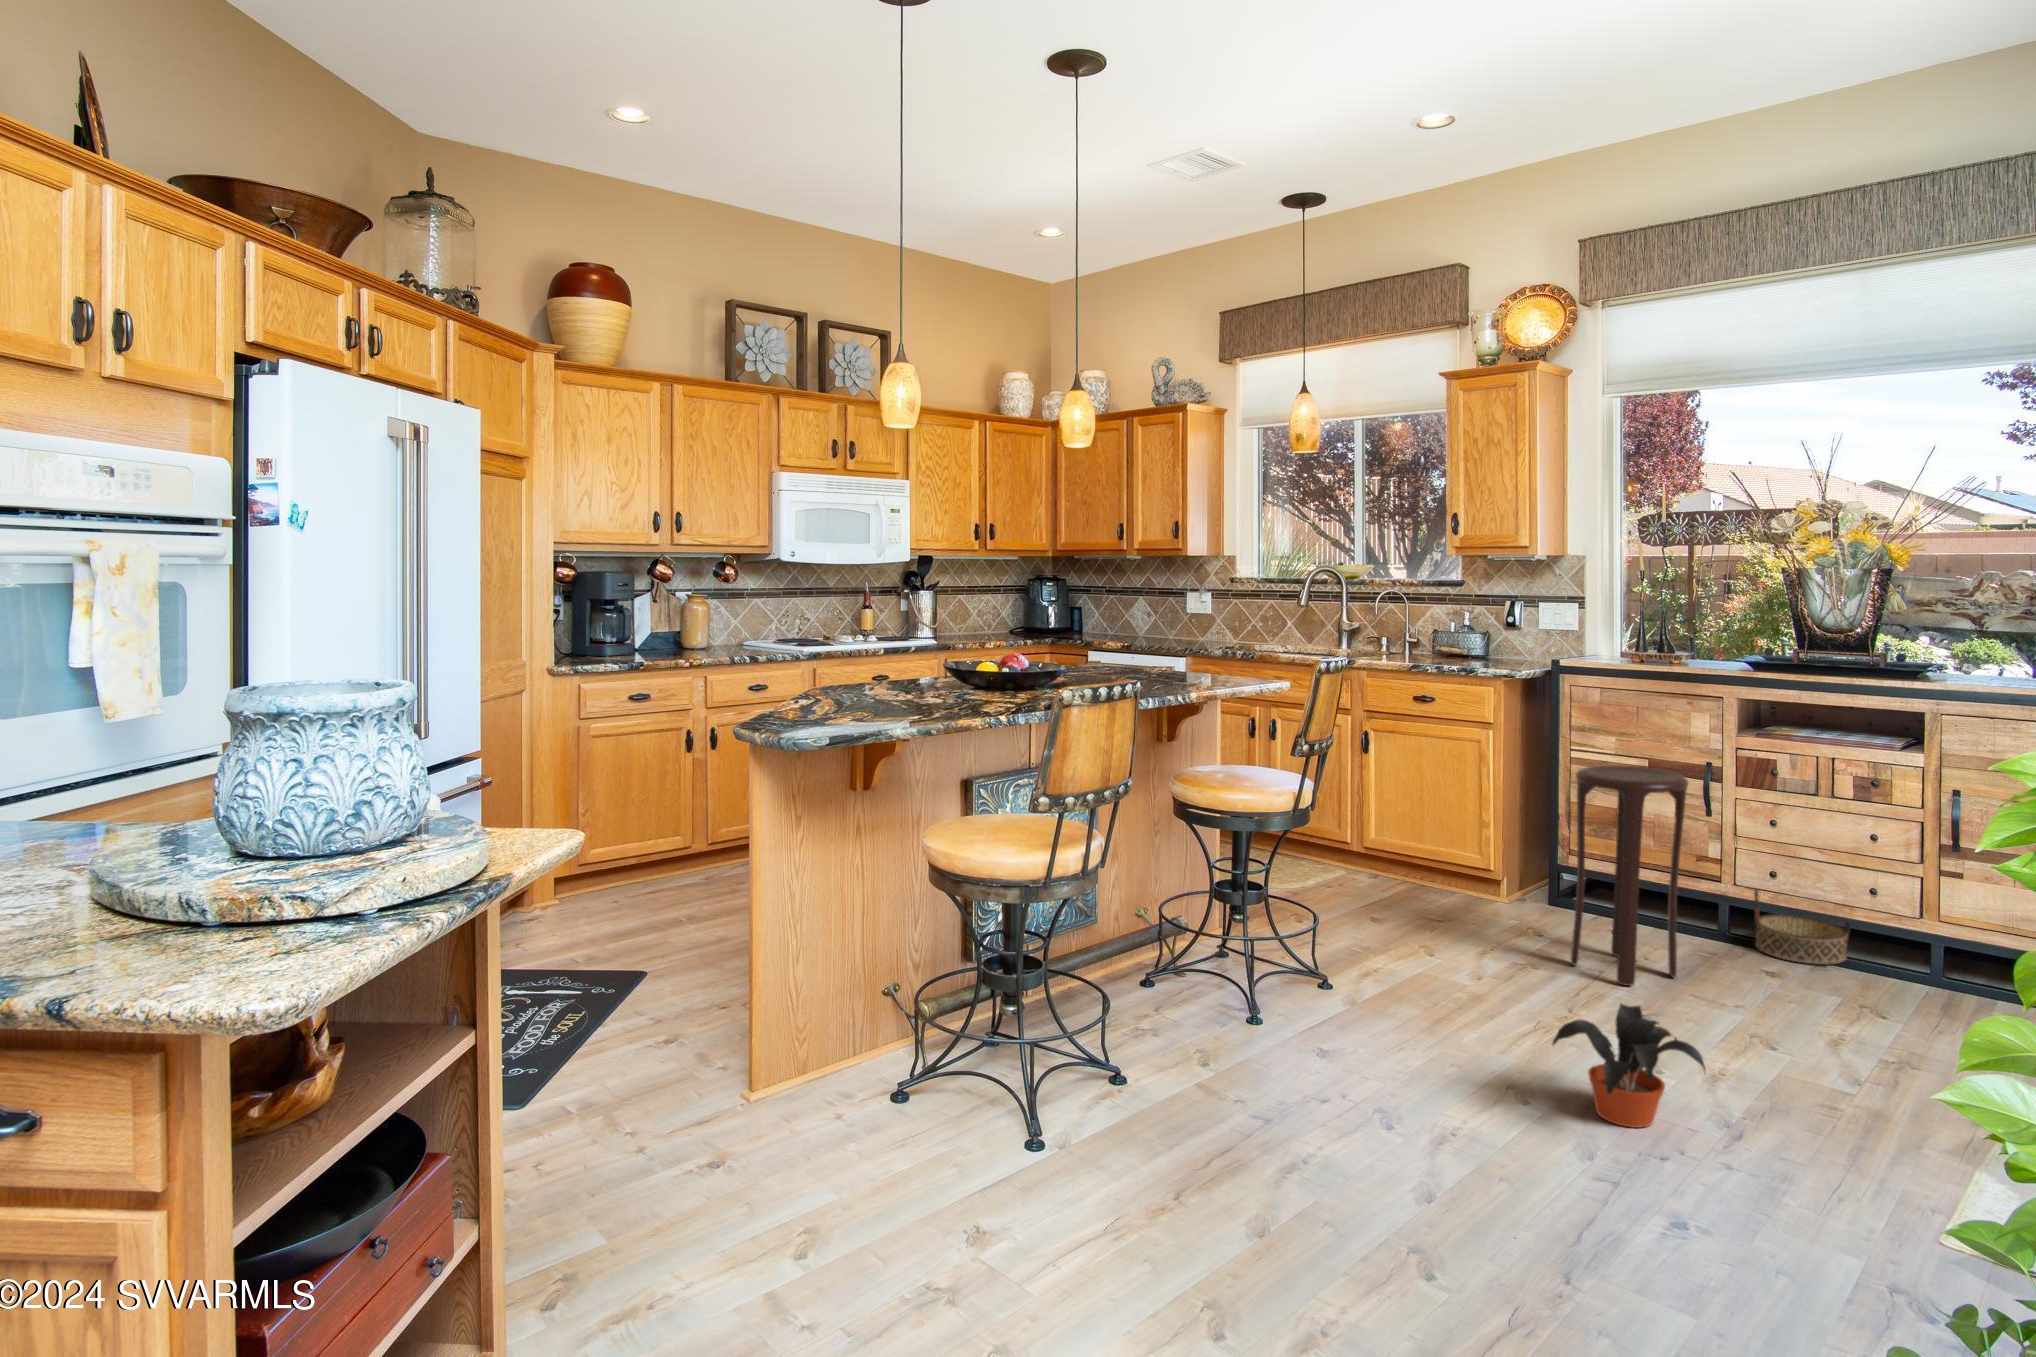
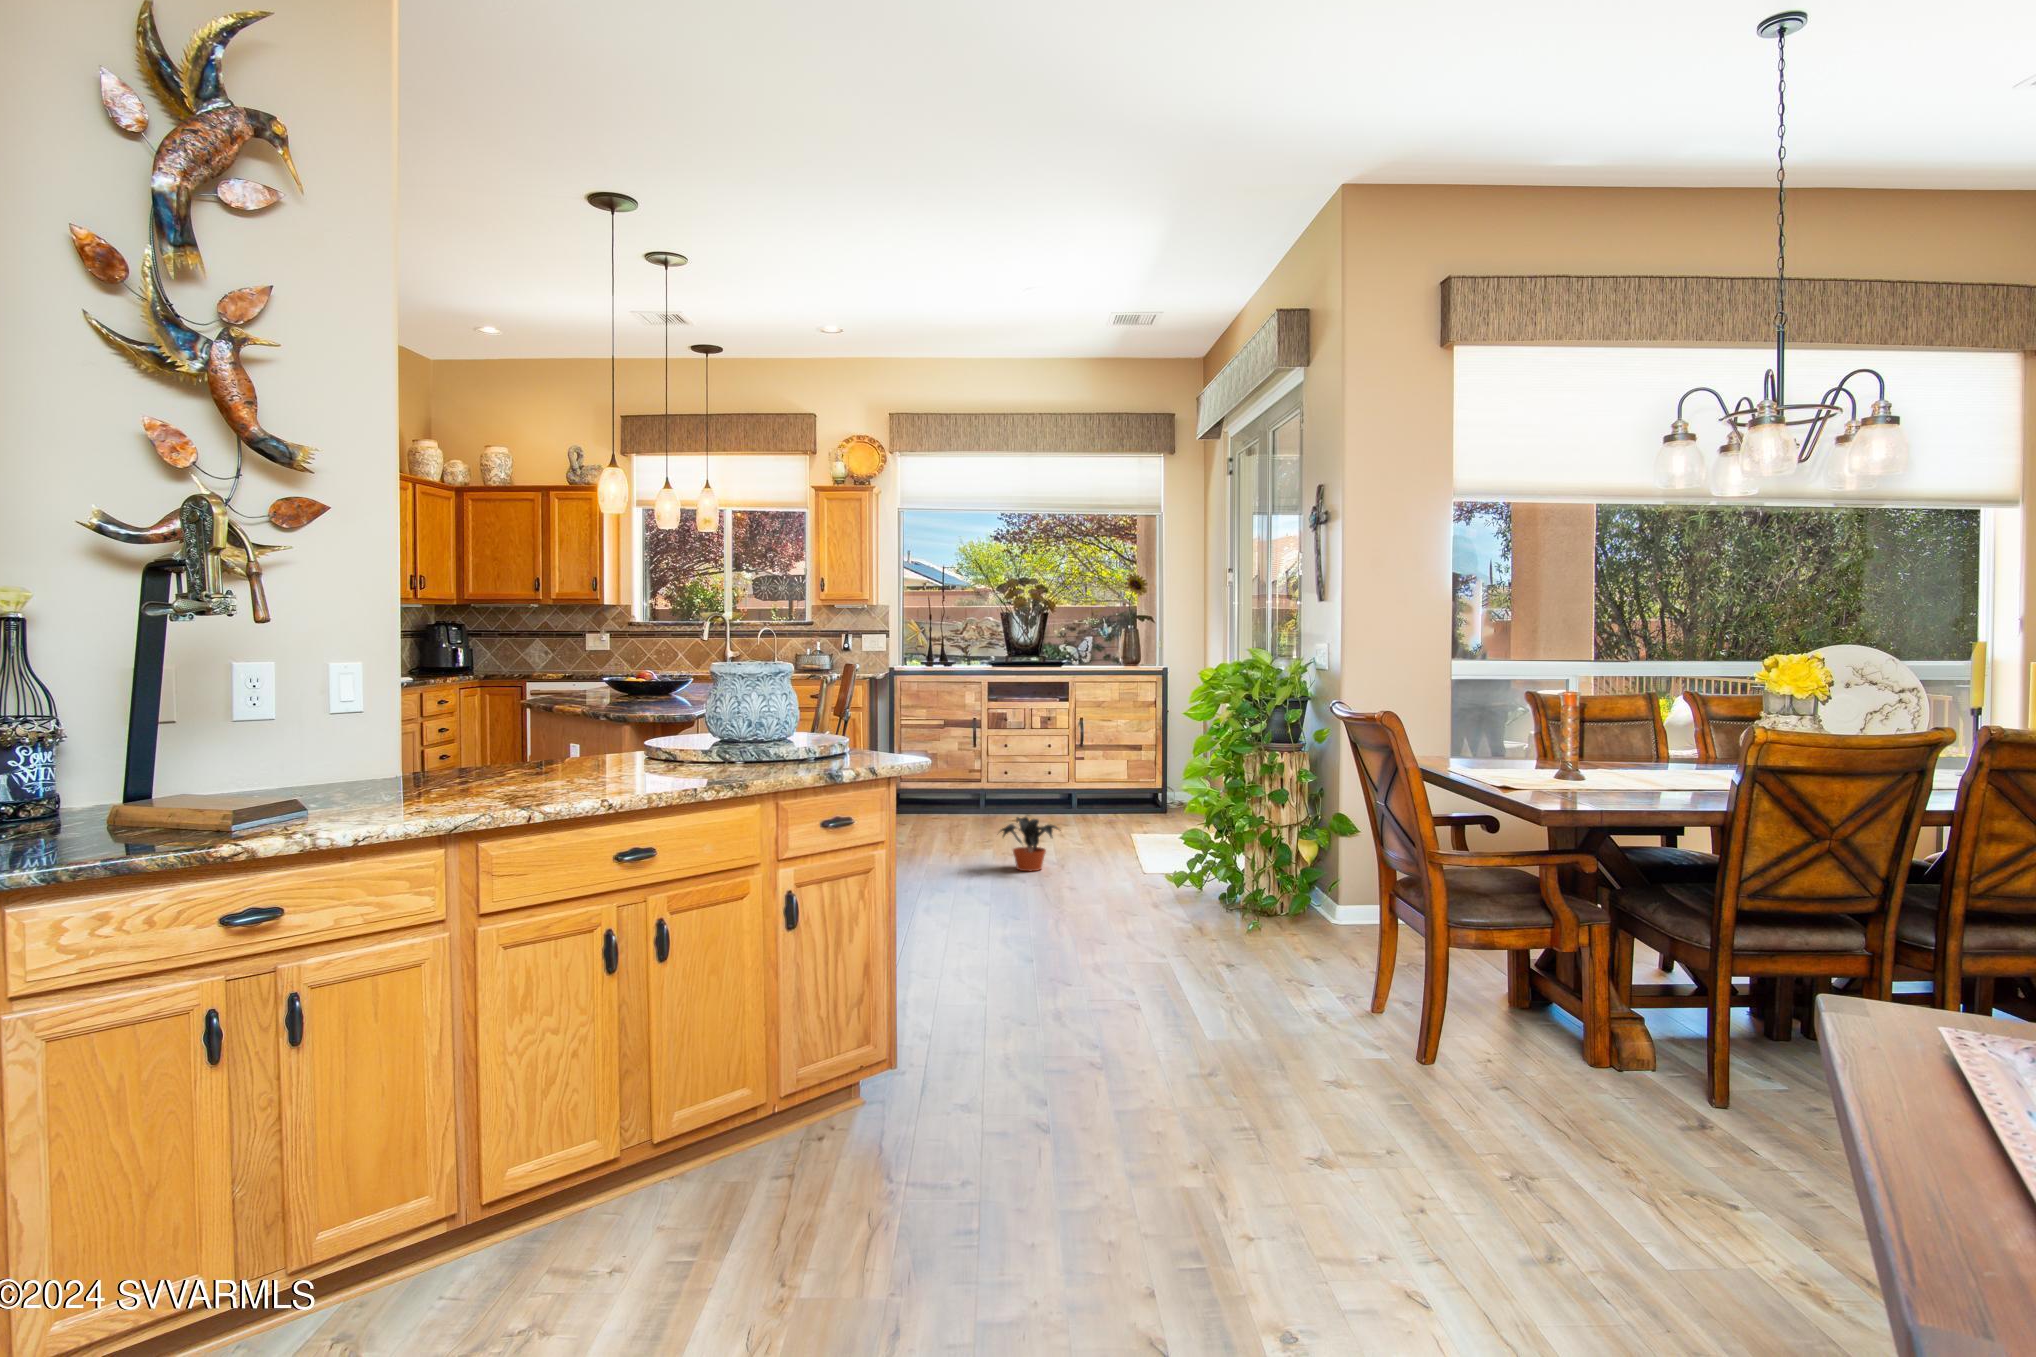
stool: present [1571,765,1688,986] -> none [933,719,988,836]
basket: present [1754,889,1850,965] -> none [998,752,1040,818]

